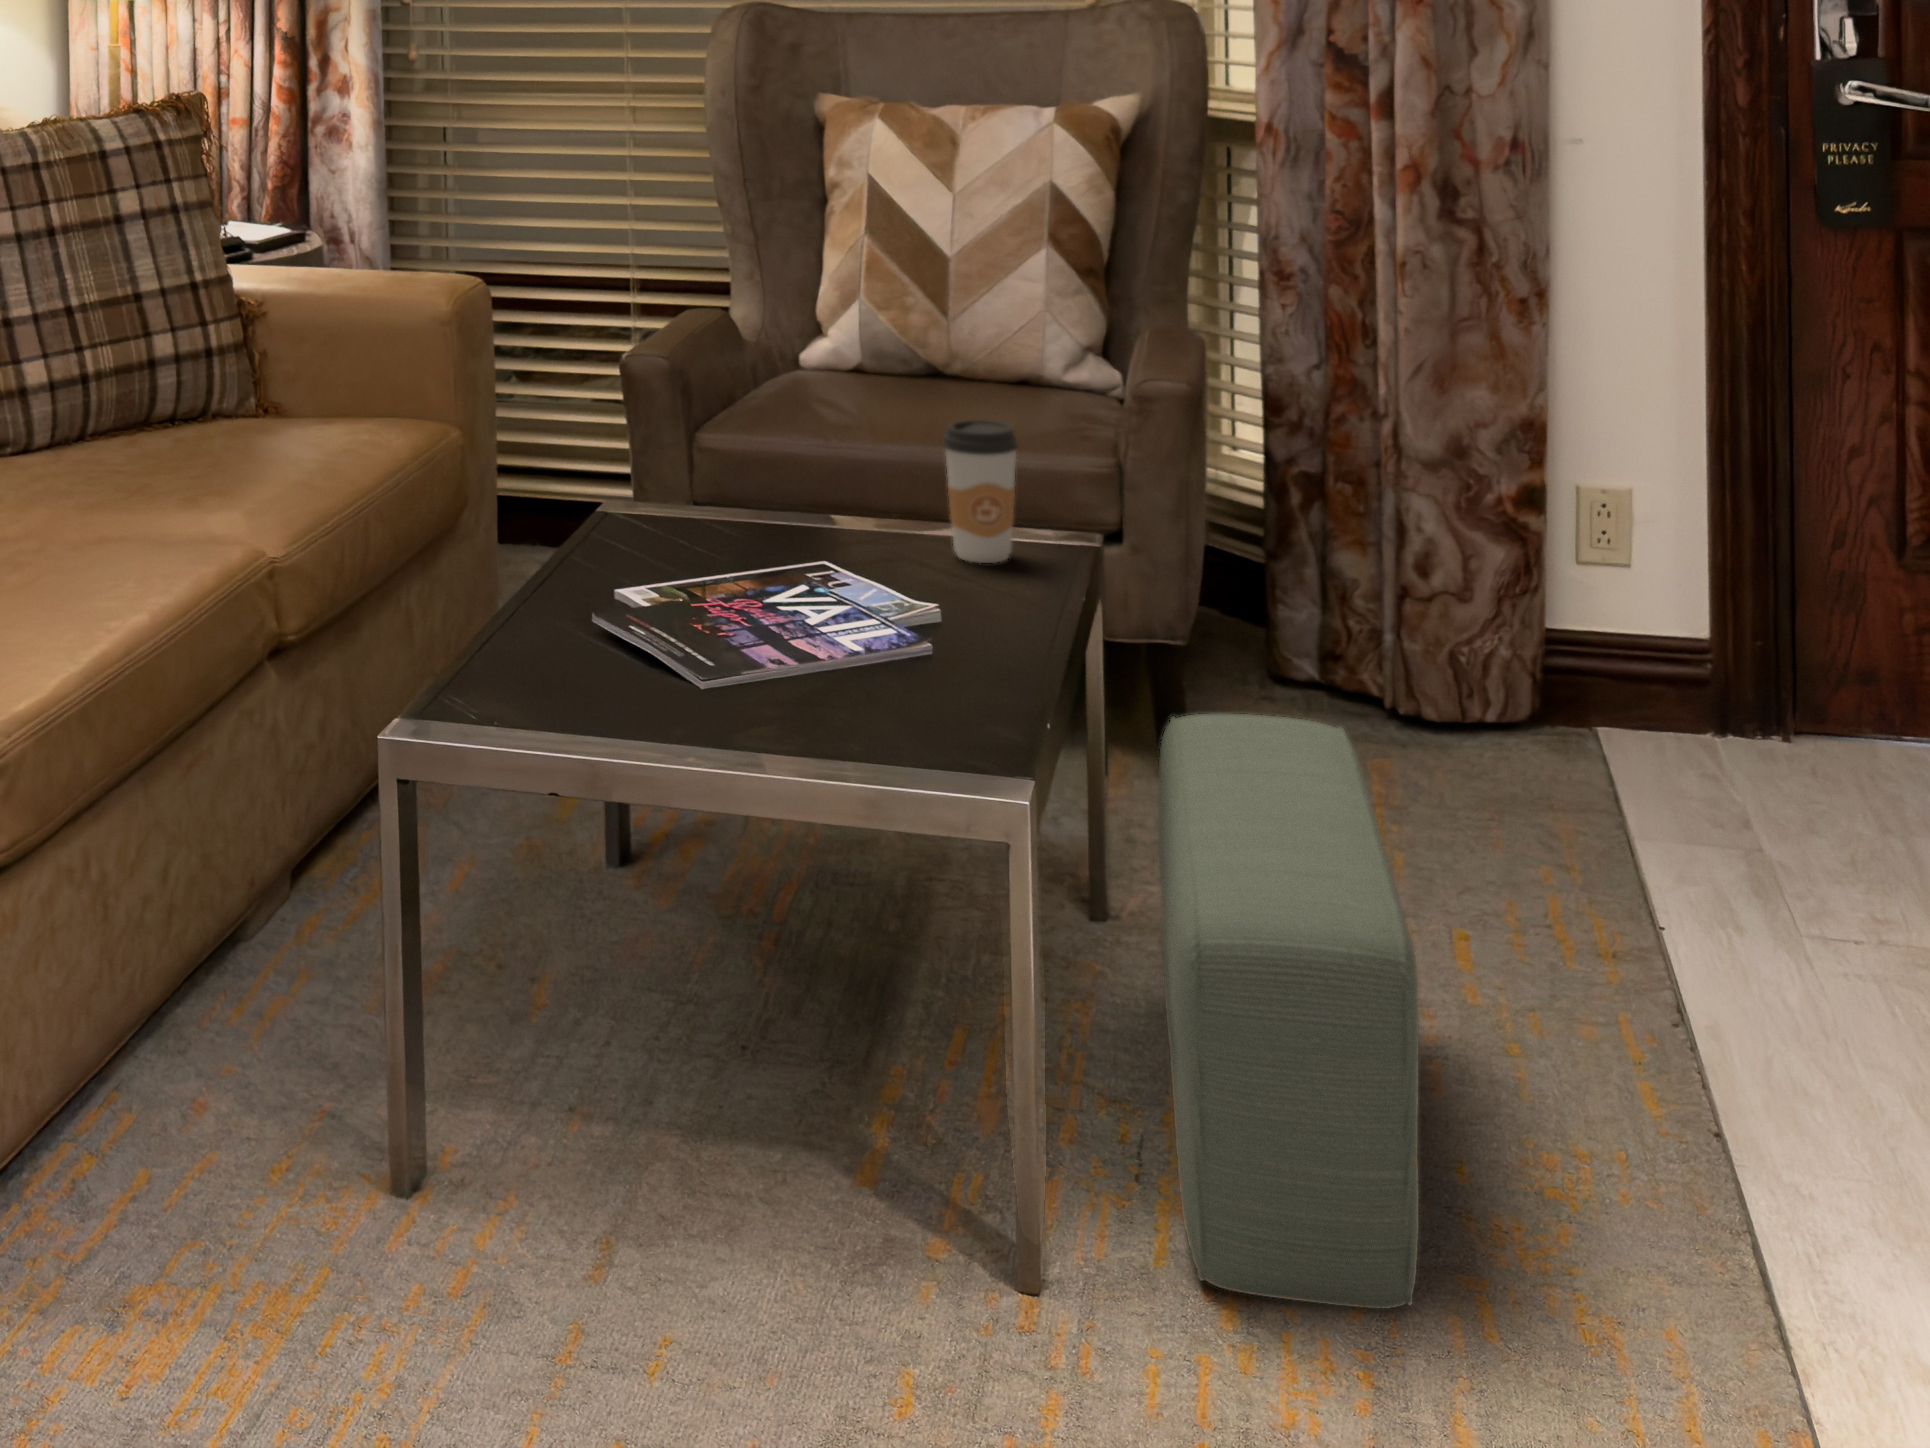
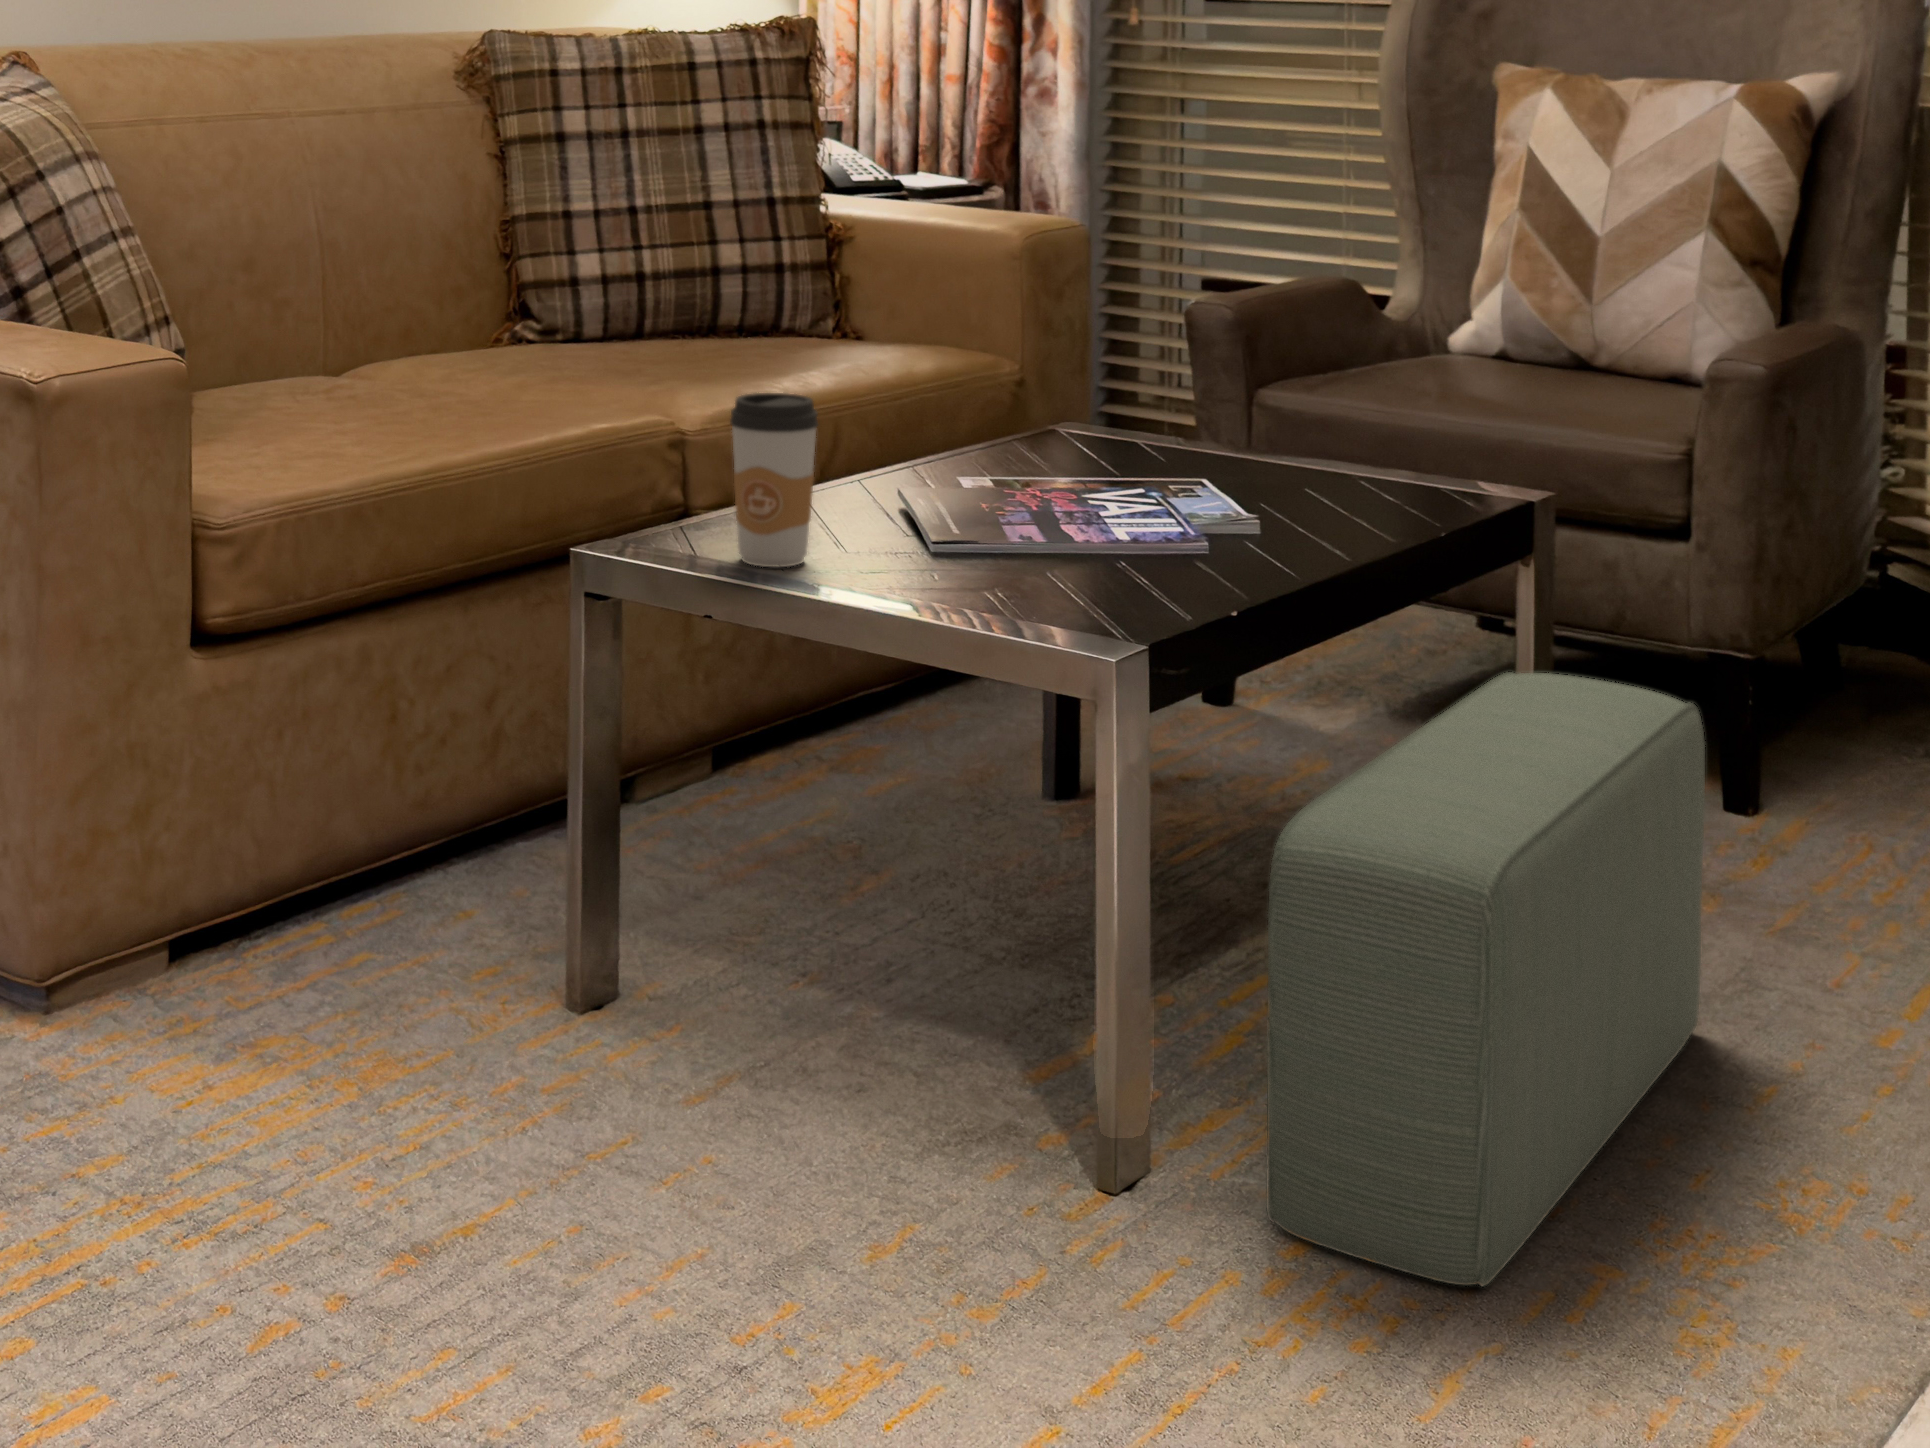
coffee cup: present [943,420,1017,563] -> present [730,393,818,567]

